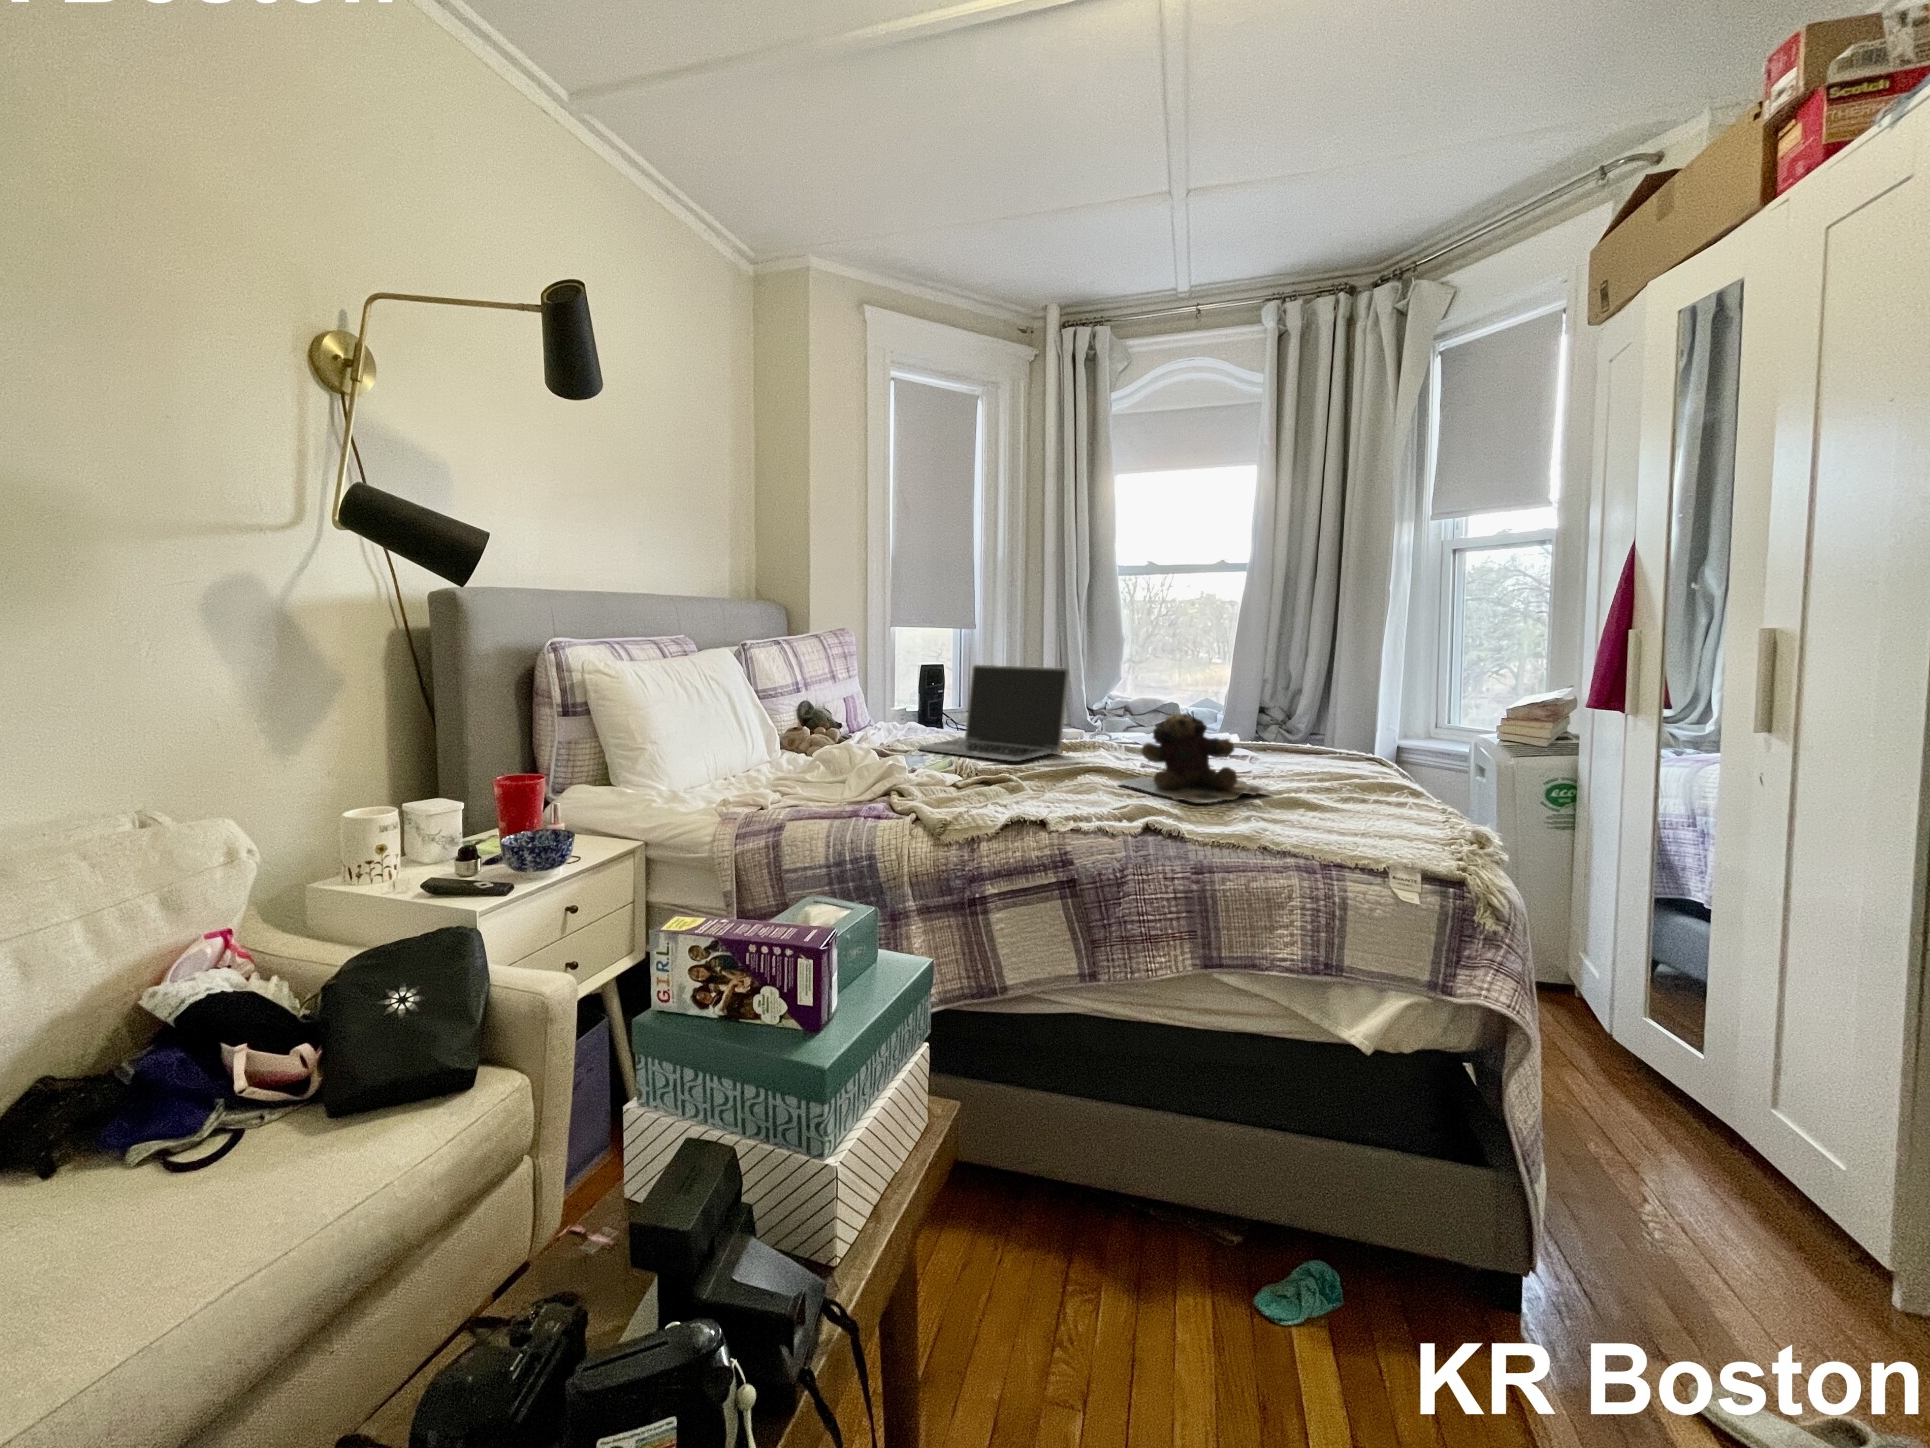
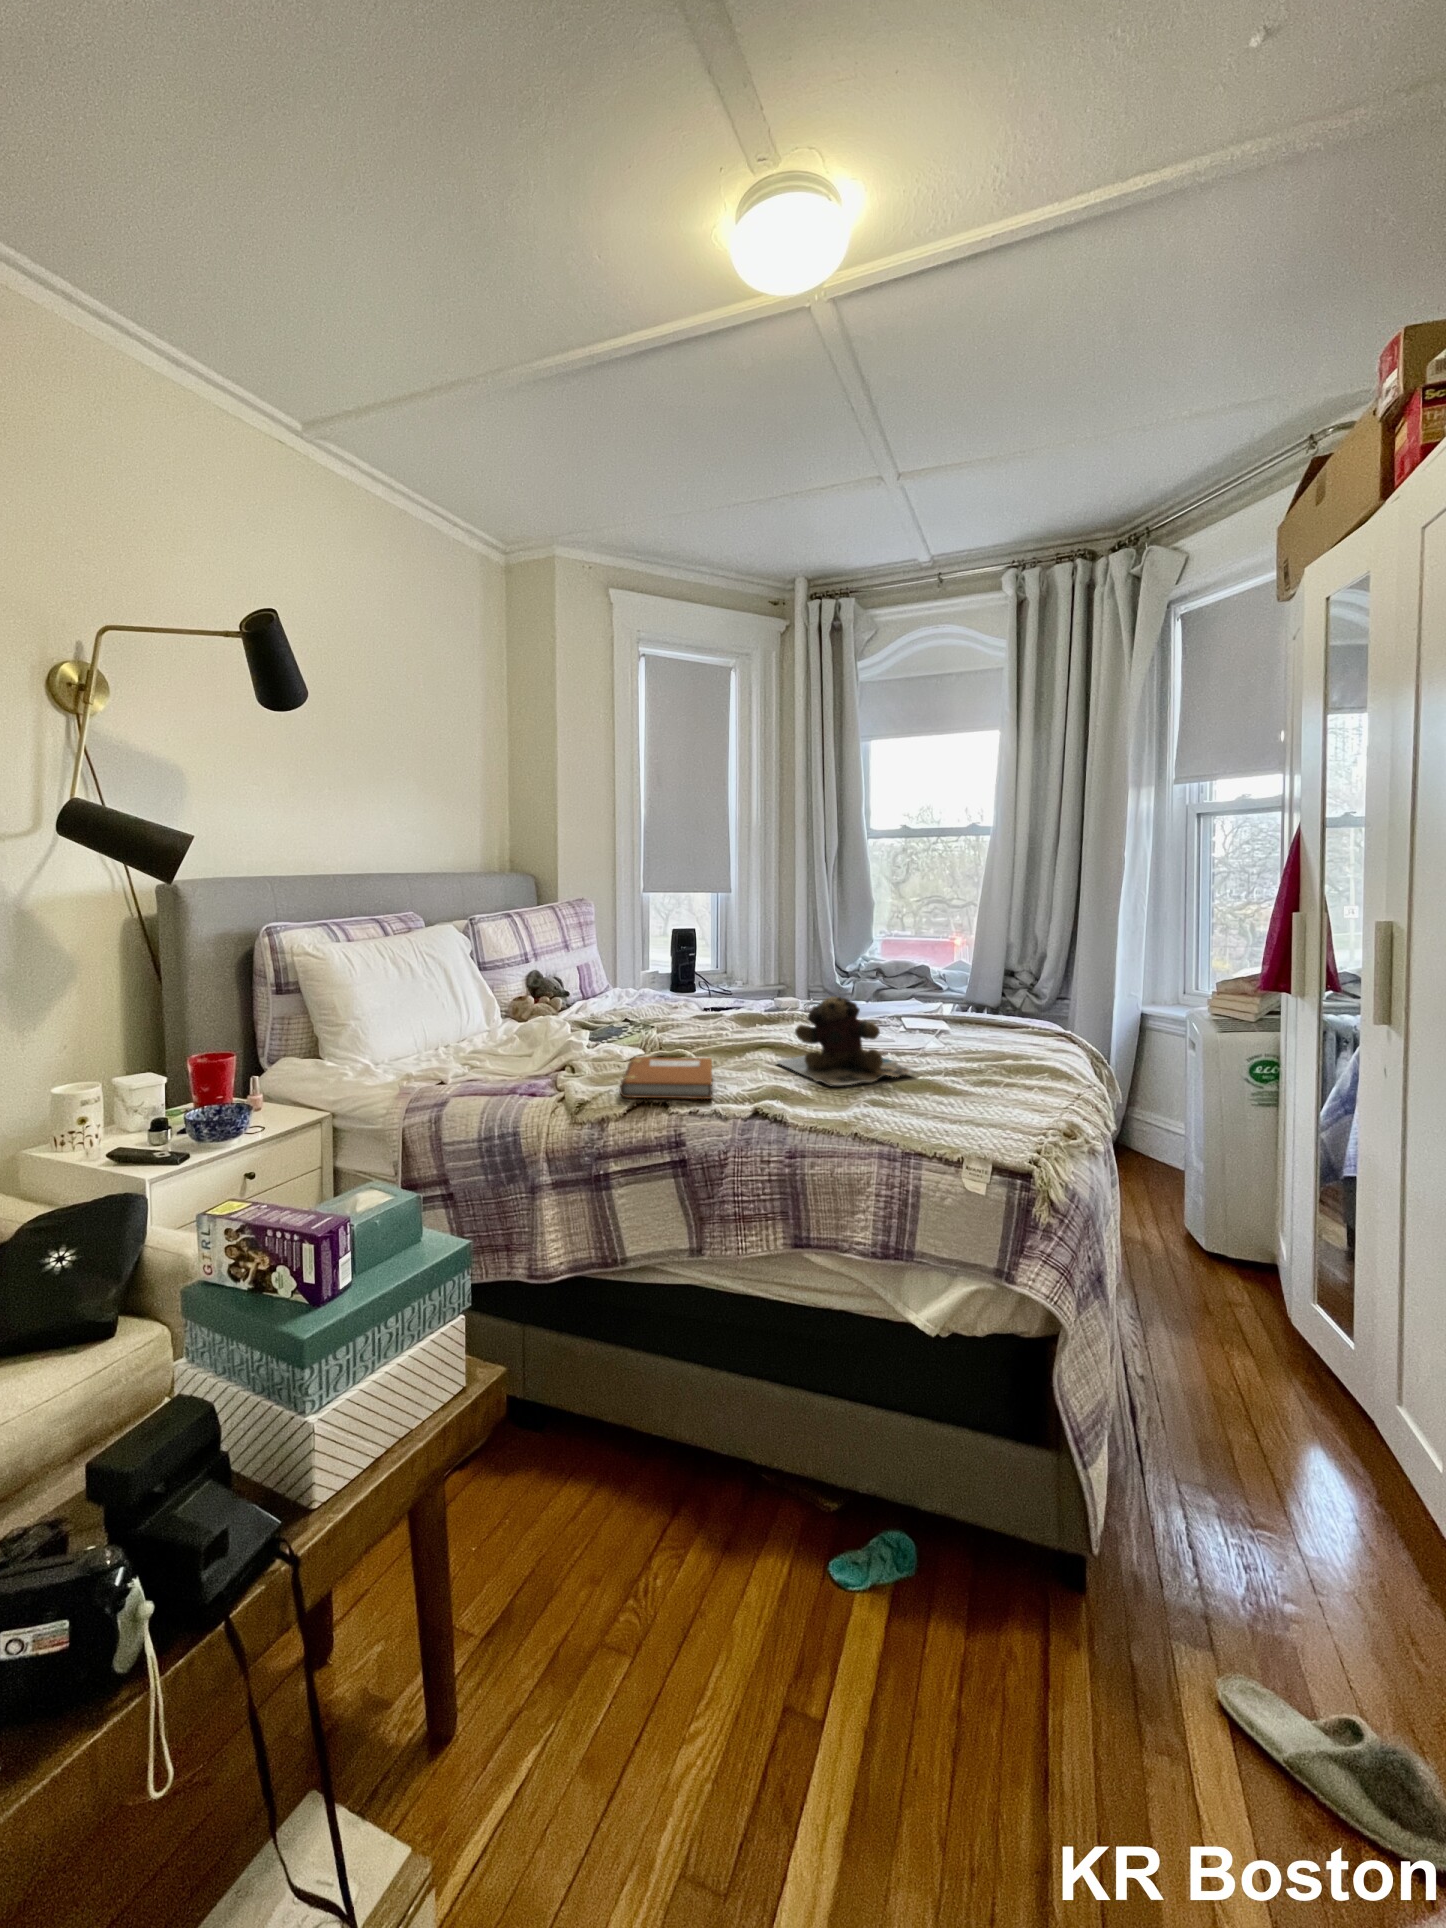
laptop: present [919,665,1069,761] -> none [622,938,764,1036]
notebook: none [972,778,1087,816] -> present [620,1057,712,1099]

